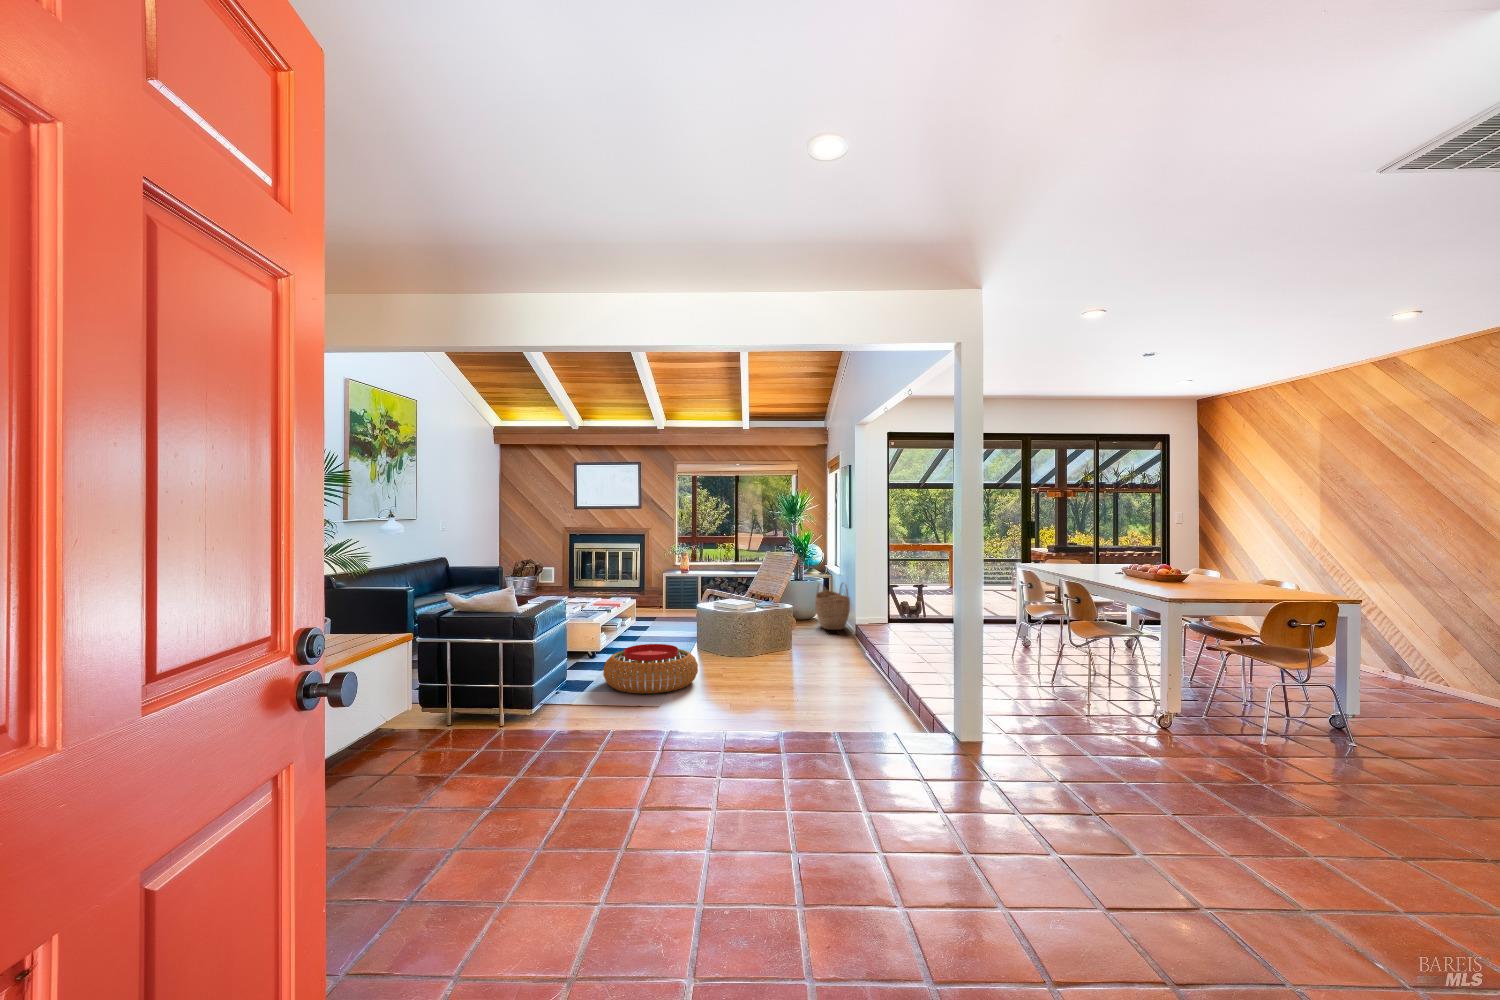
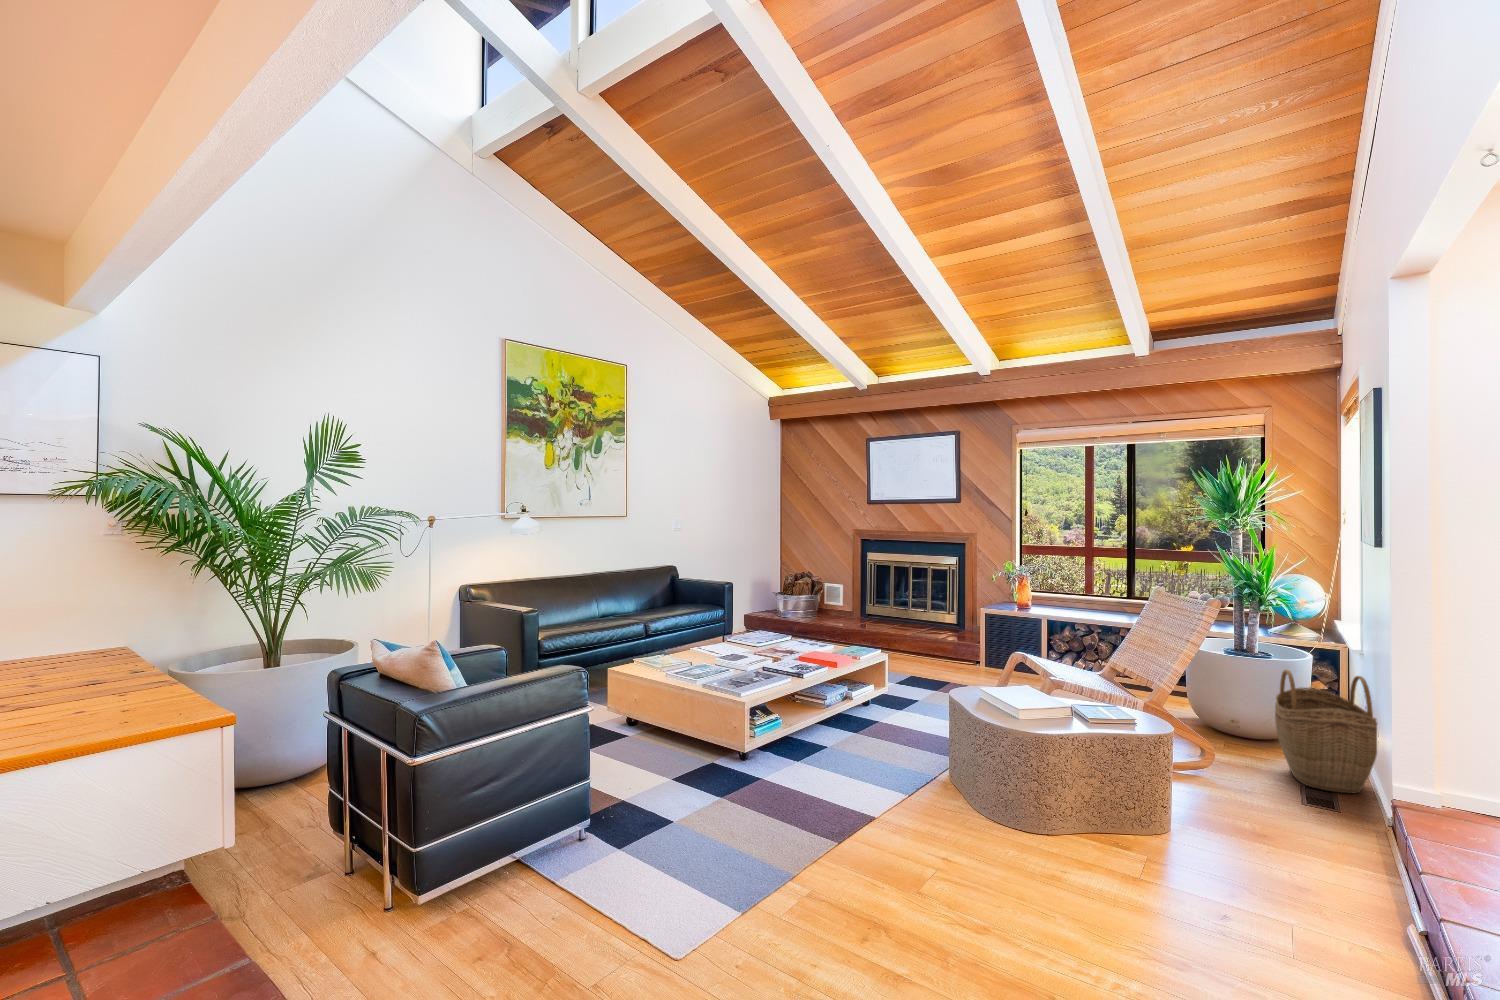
pouf: present [603,644,698,694] -> none [647,772,846,910]

